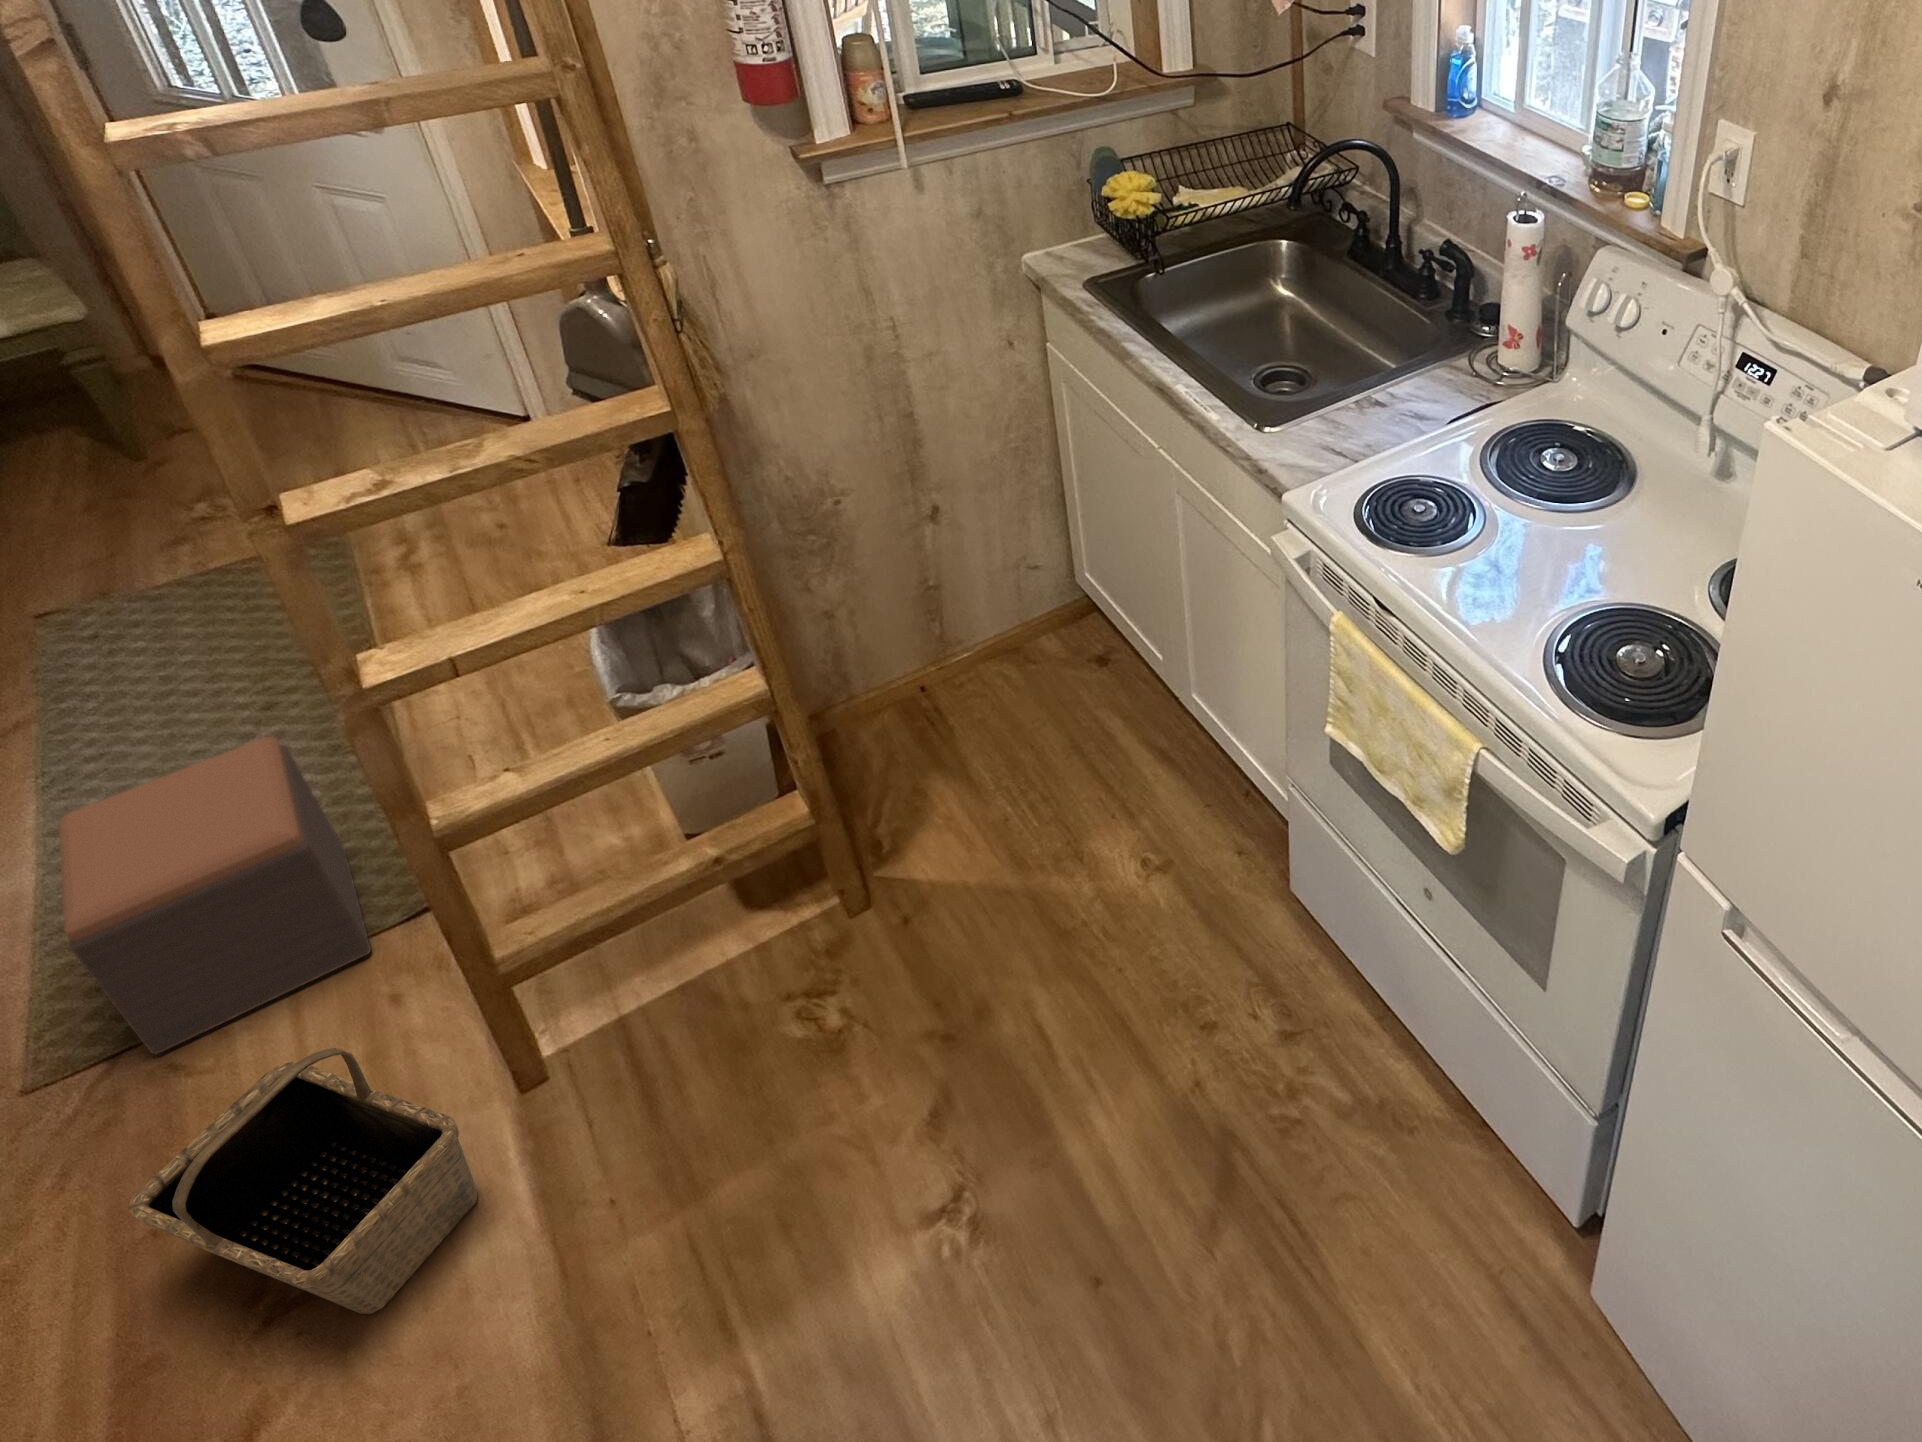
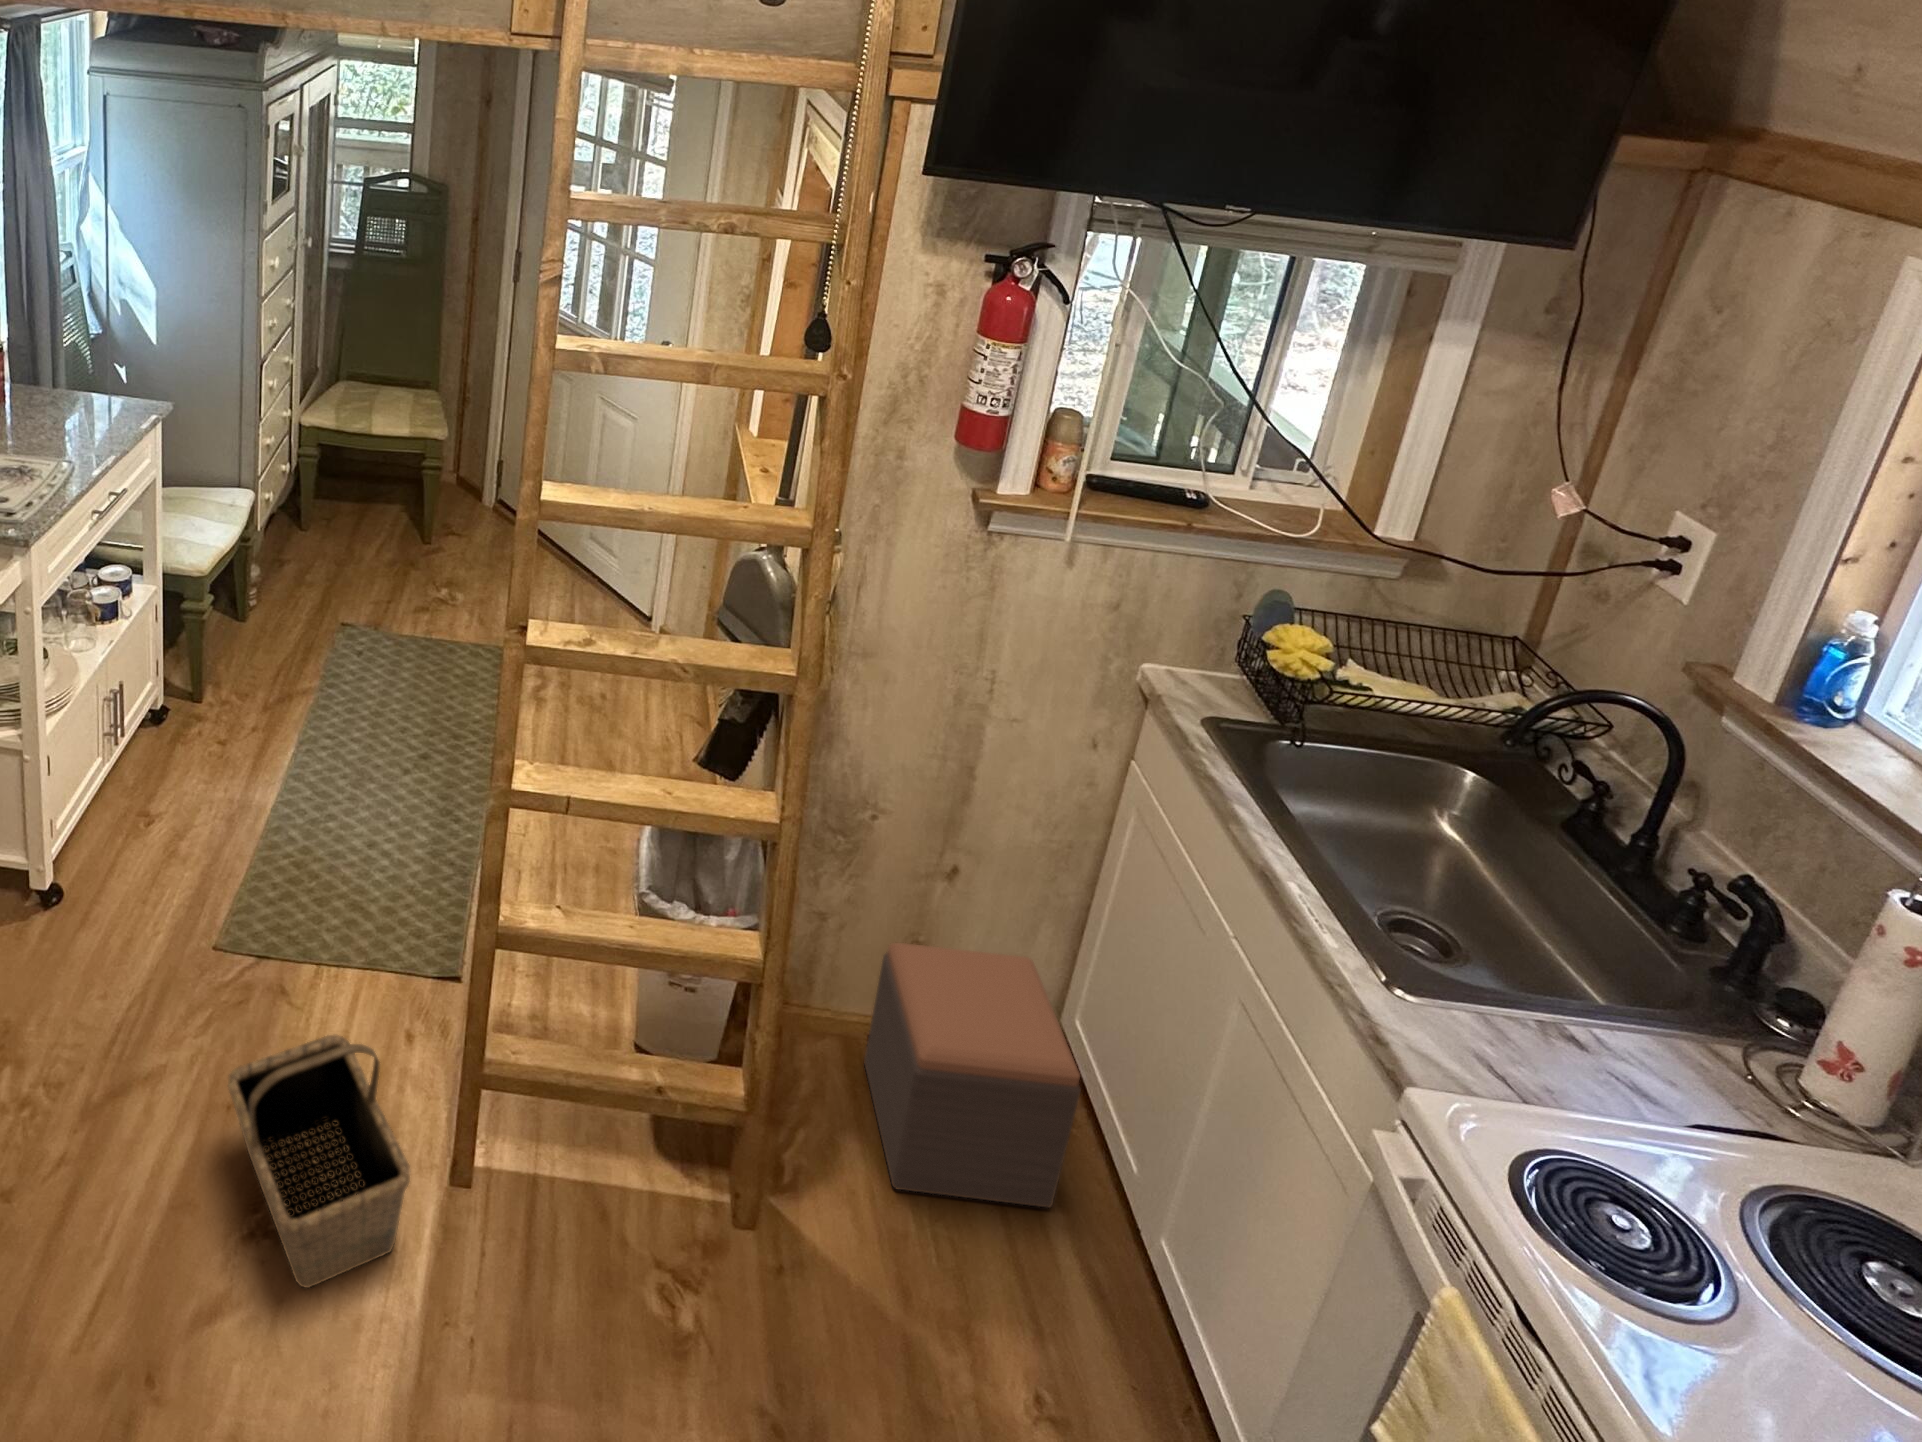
footstool: present [58,737,371,1054] -> present [864,943,1081,1207]

